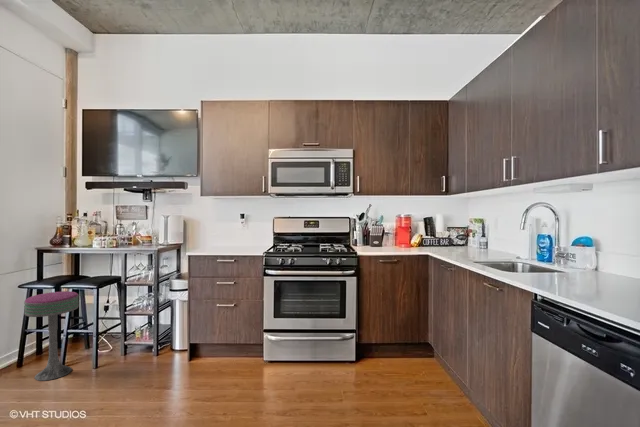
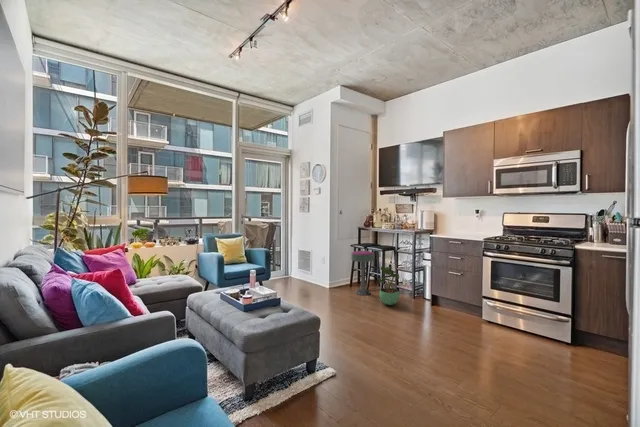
potted plant: none [93,314,139,384] -> present [378,266,399,305]

